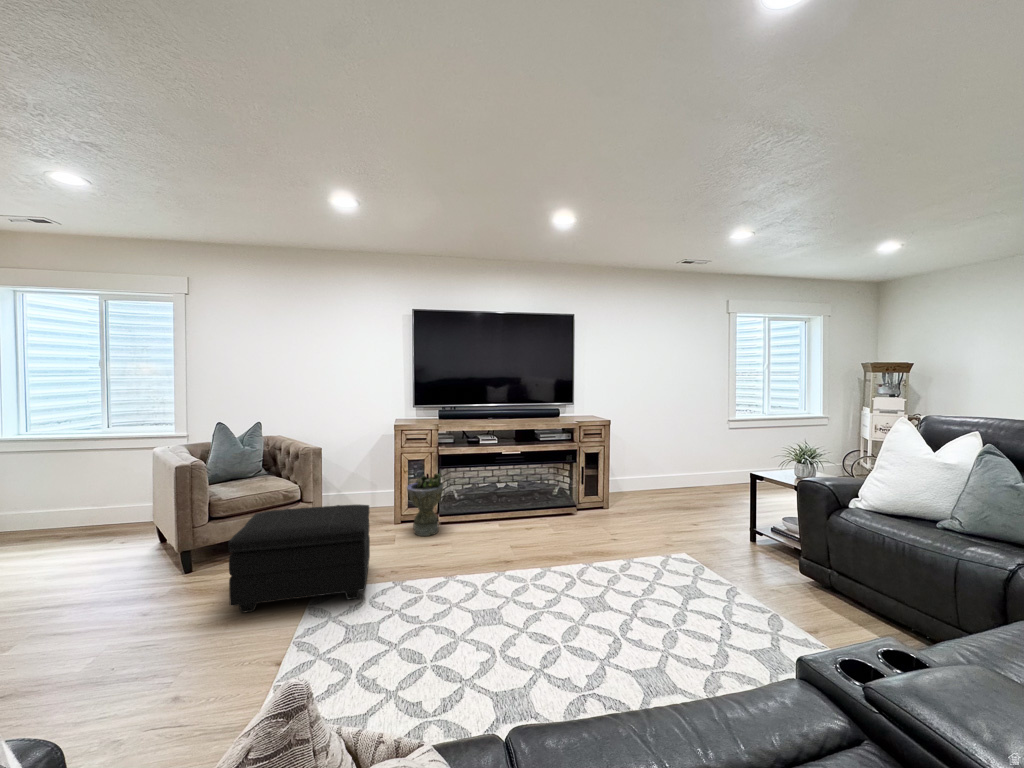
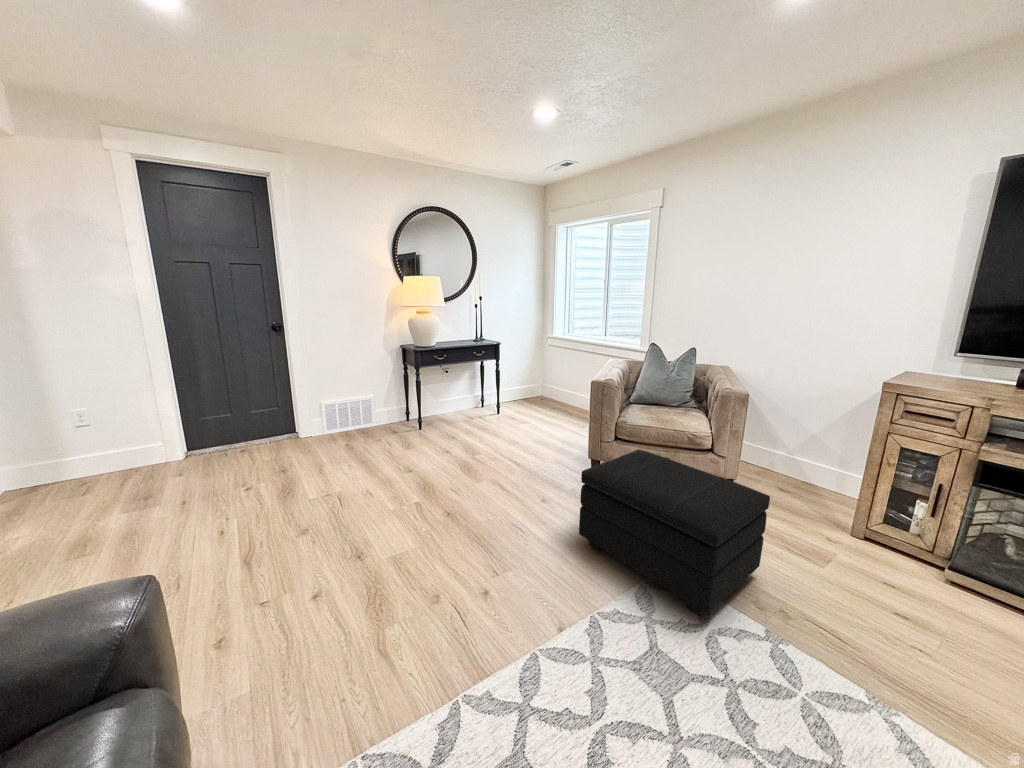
planter: present [407,474,443,536] -> none [876,482,970,594]

